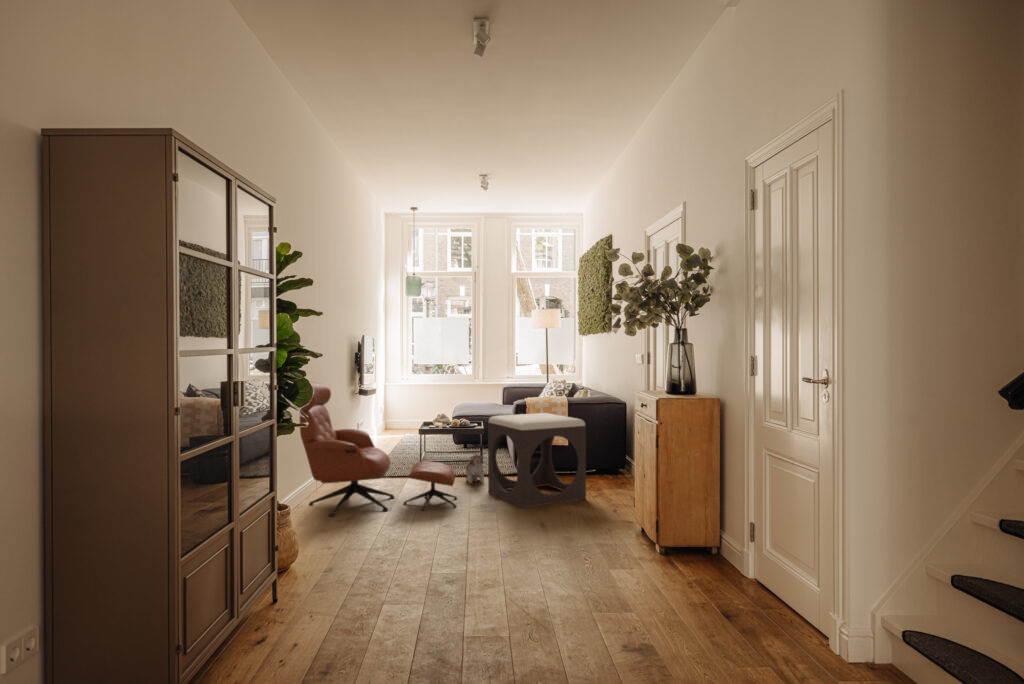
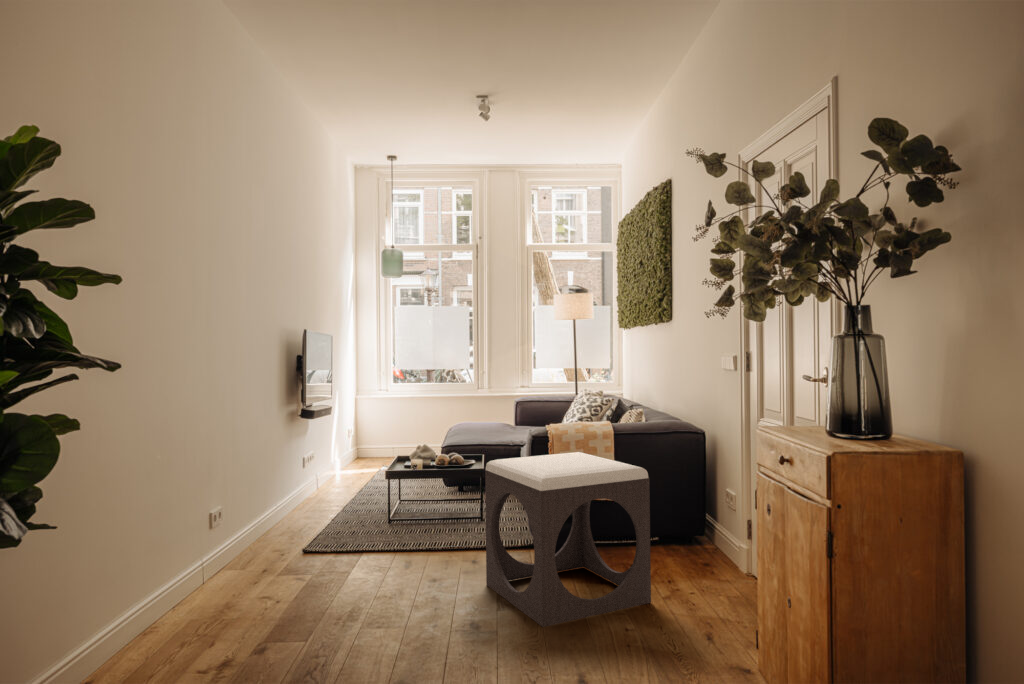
lounge chair: present [300,382,457,516] -> none [147,408,433,651]
plush toy: present [466,454,484,484] -> none [453,518,481,565]

